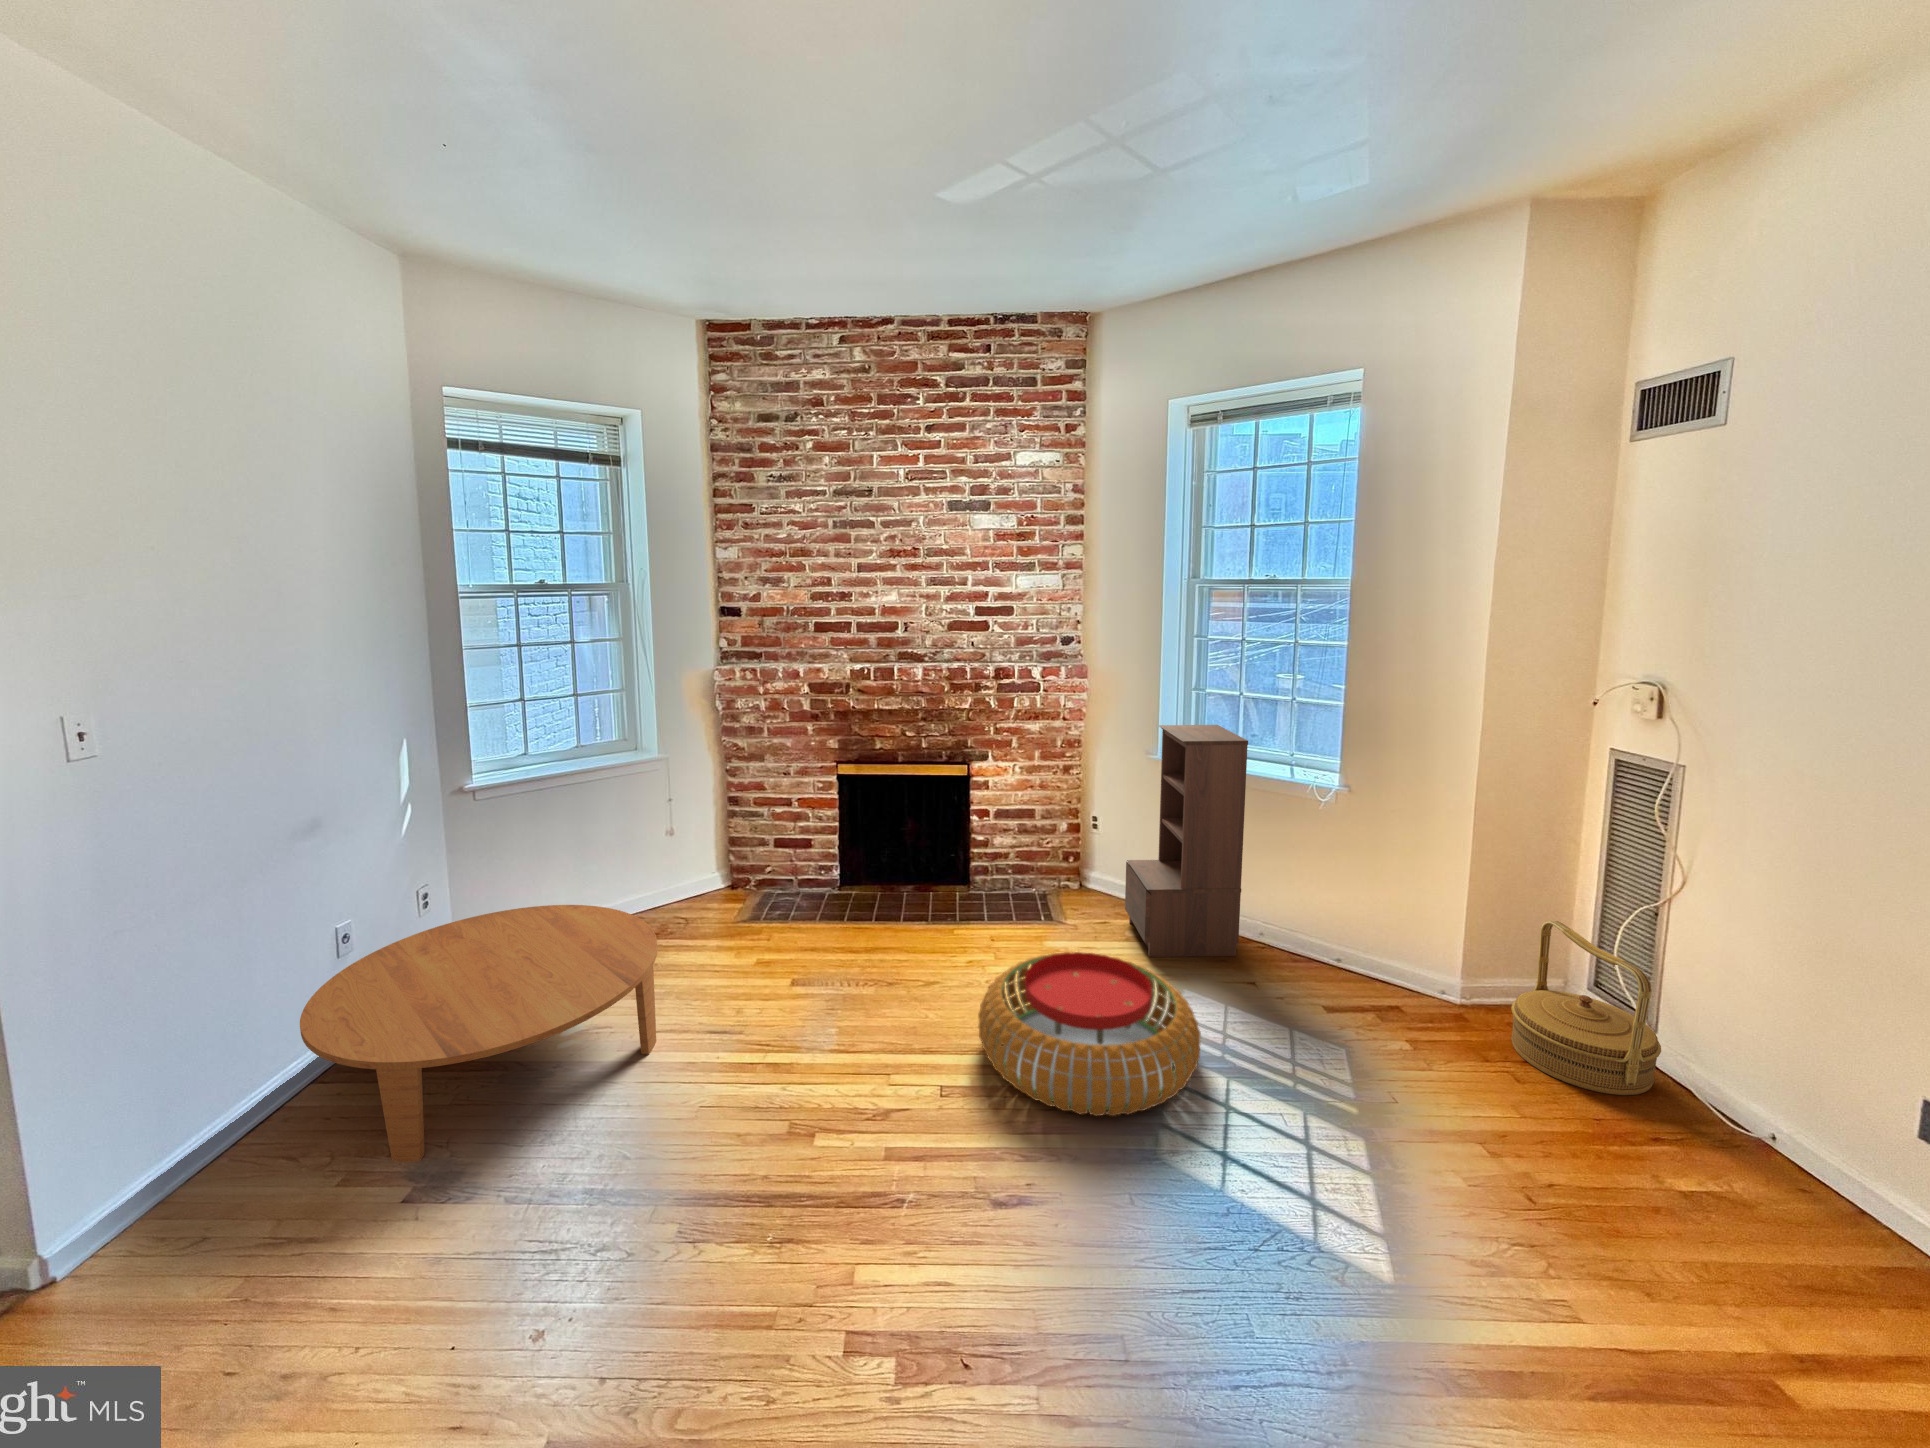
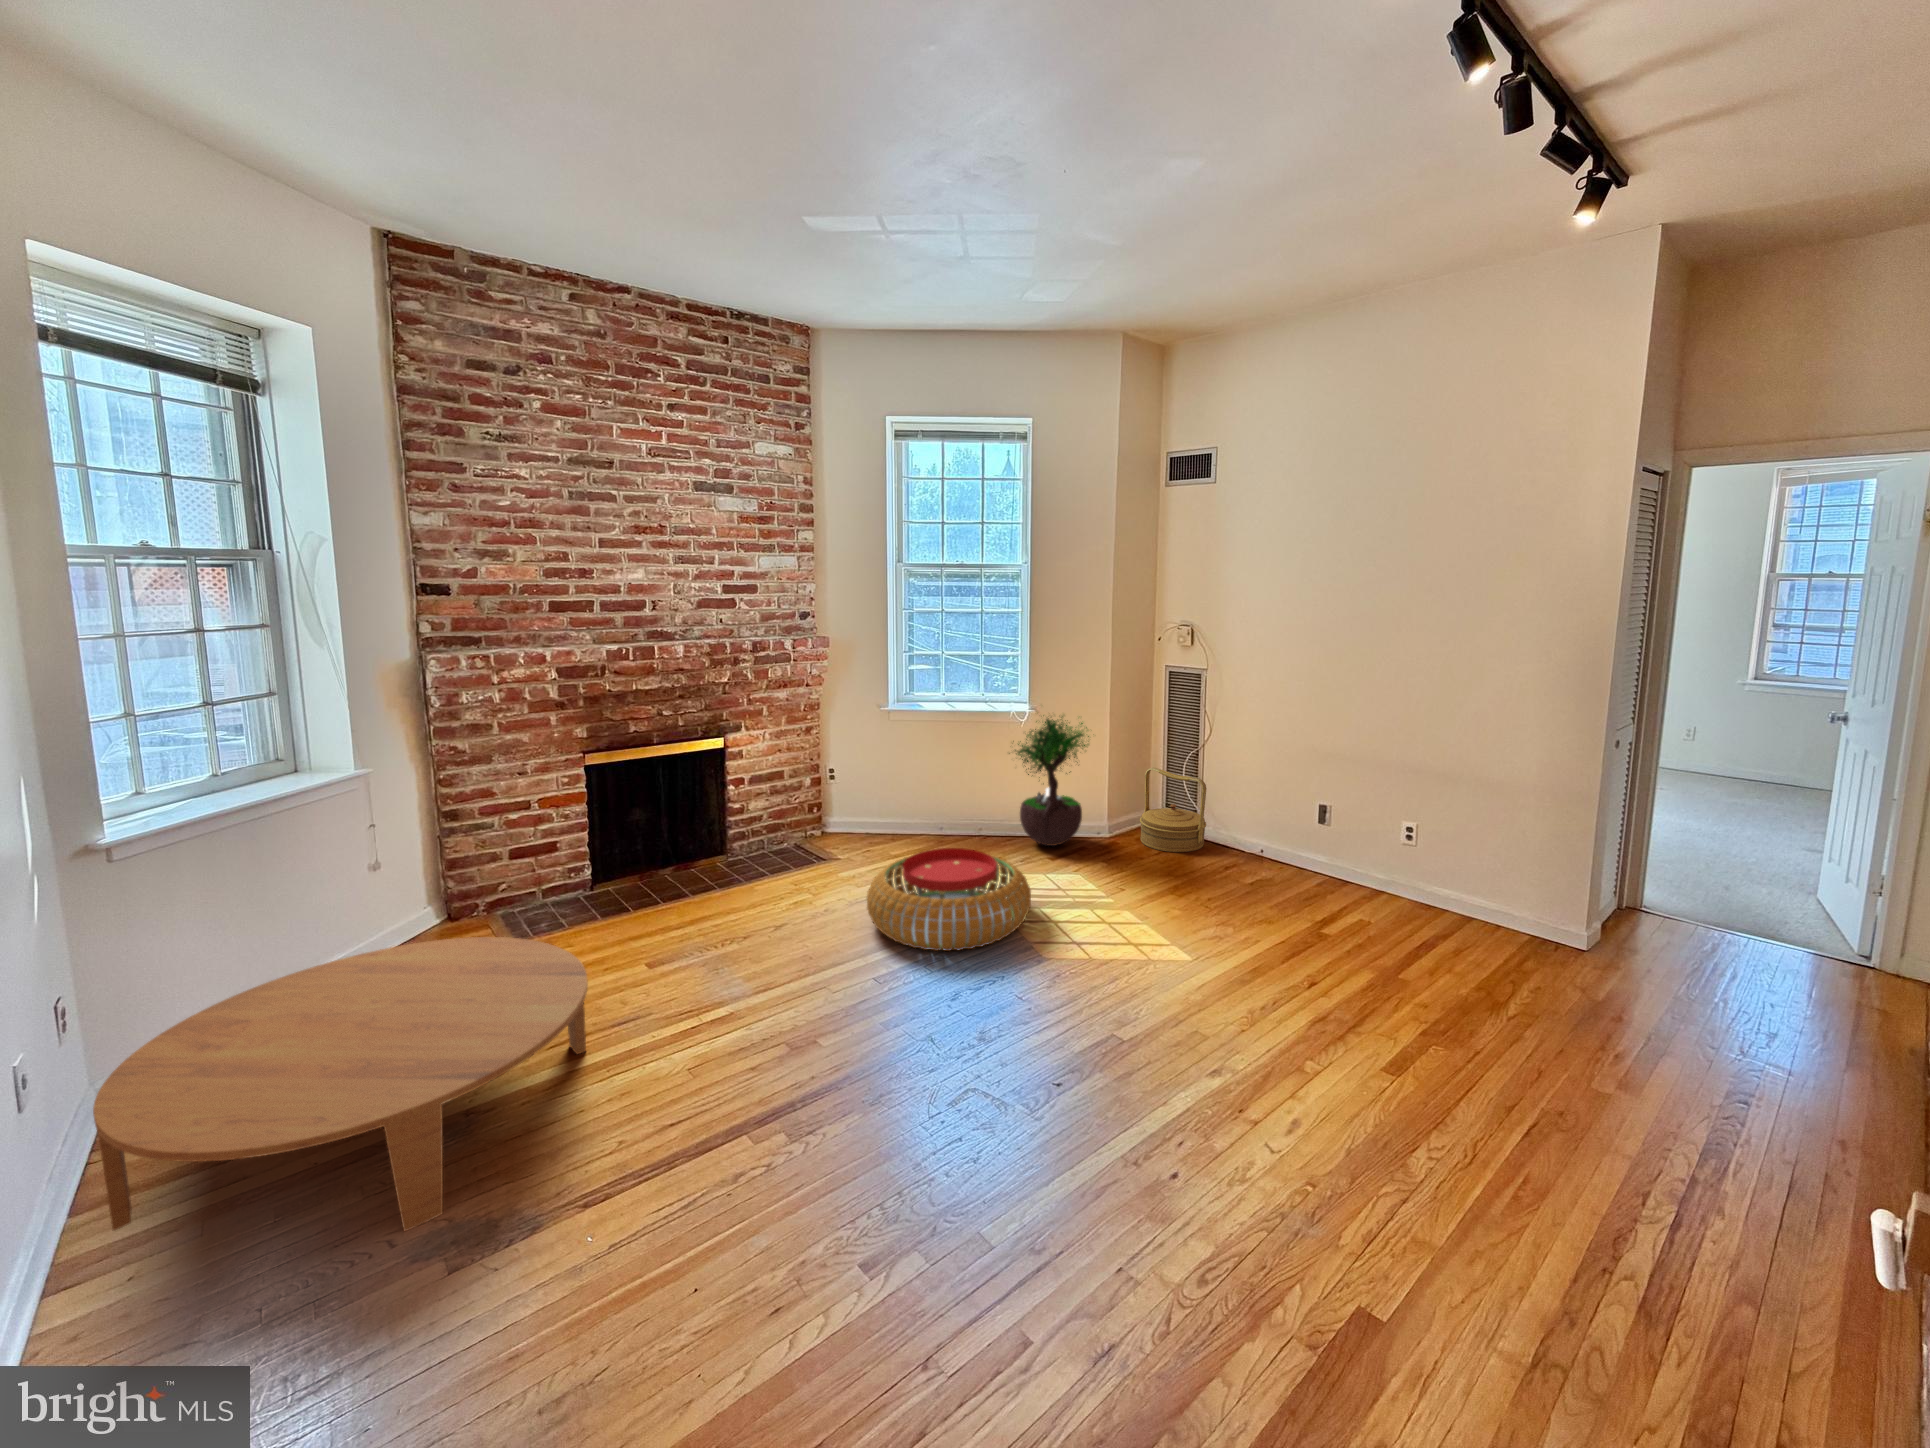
bookshelf: present [1125,725,1248,957] -> none [885,676,980,860]
potted tree: none [1268,784,1415,997] -> present [1009,715,1089,846]

